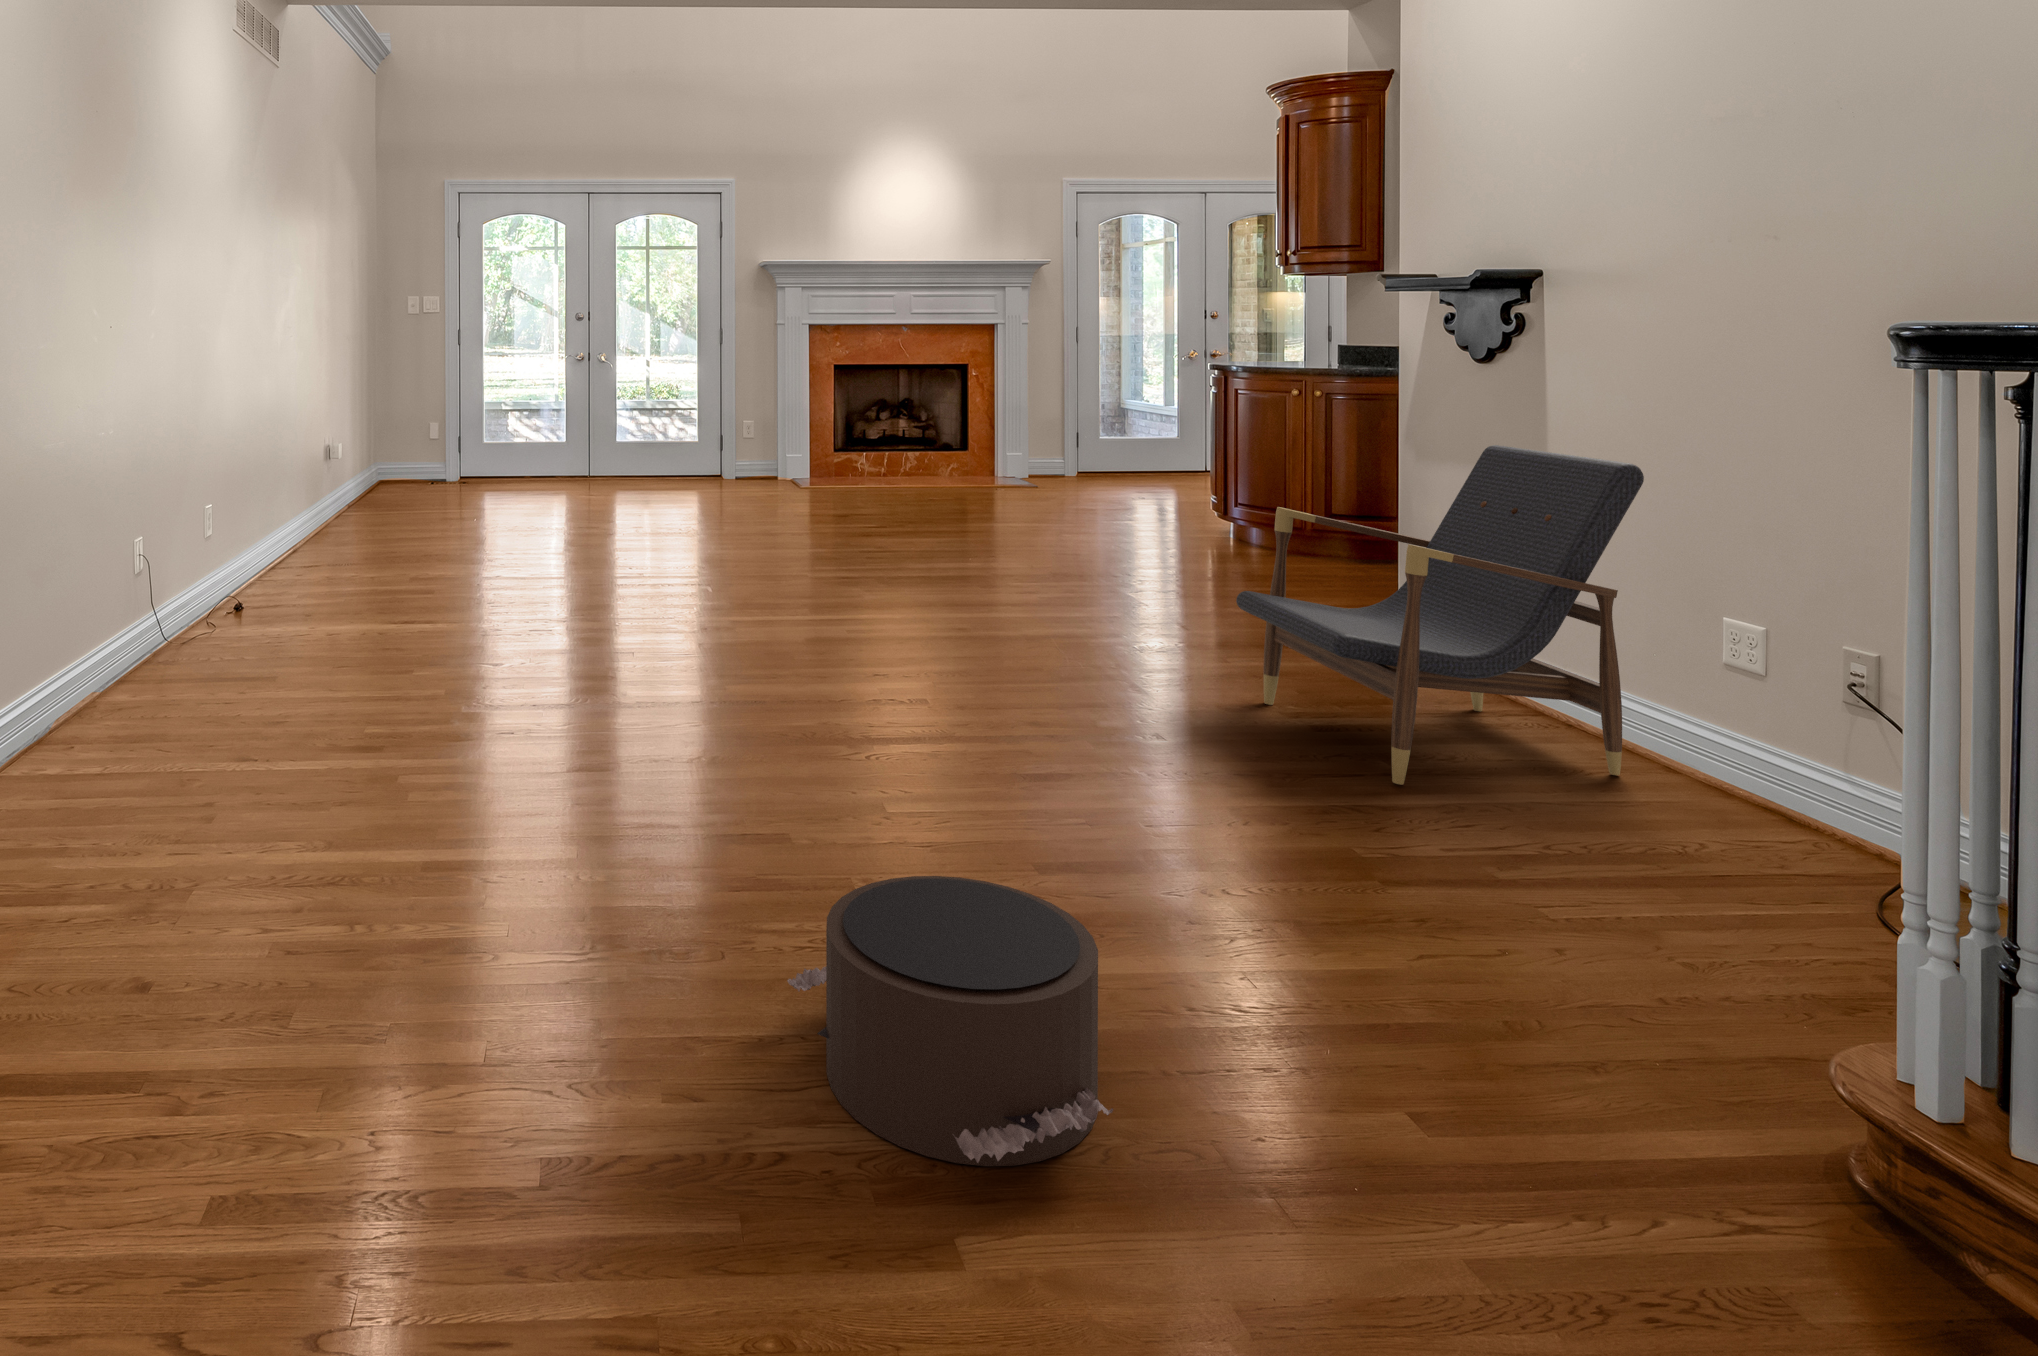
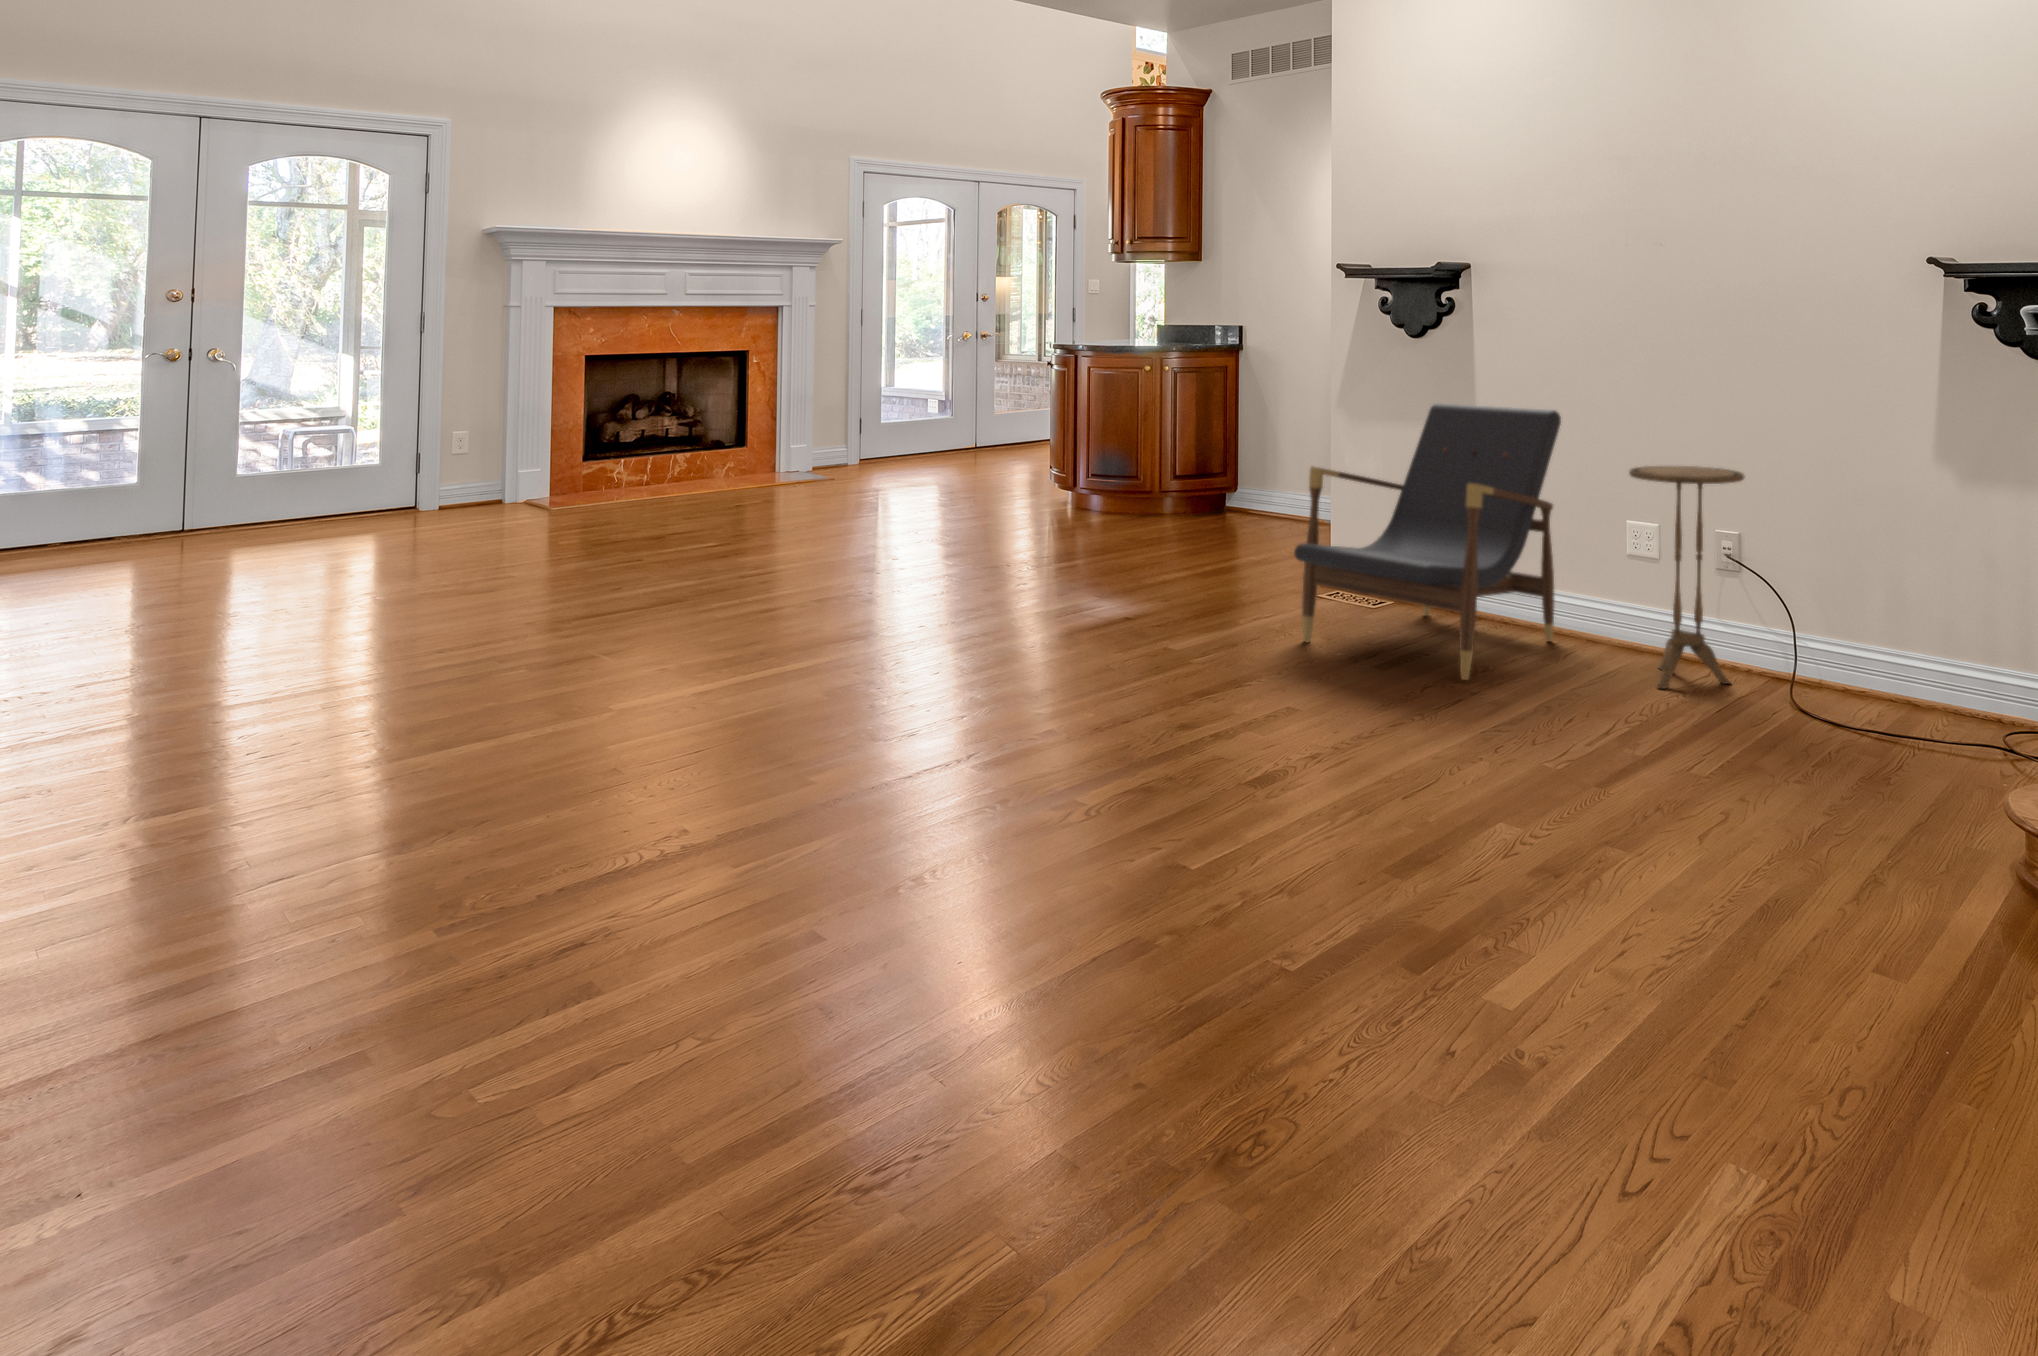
side table: none [1663,552,1884,898] -> present [1629,466,1745,689]
pouf: present [787,876,1113,1166] -> none [1397,827,1741,1096]

